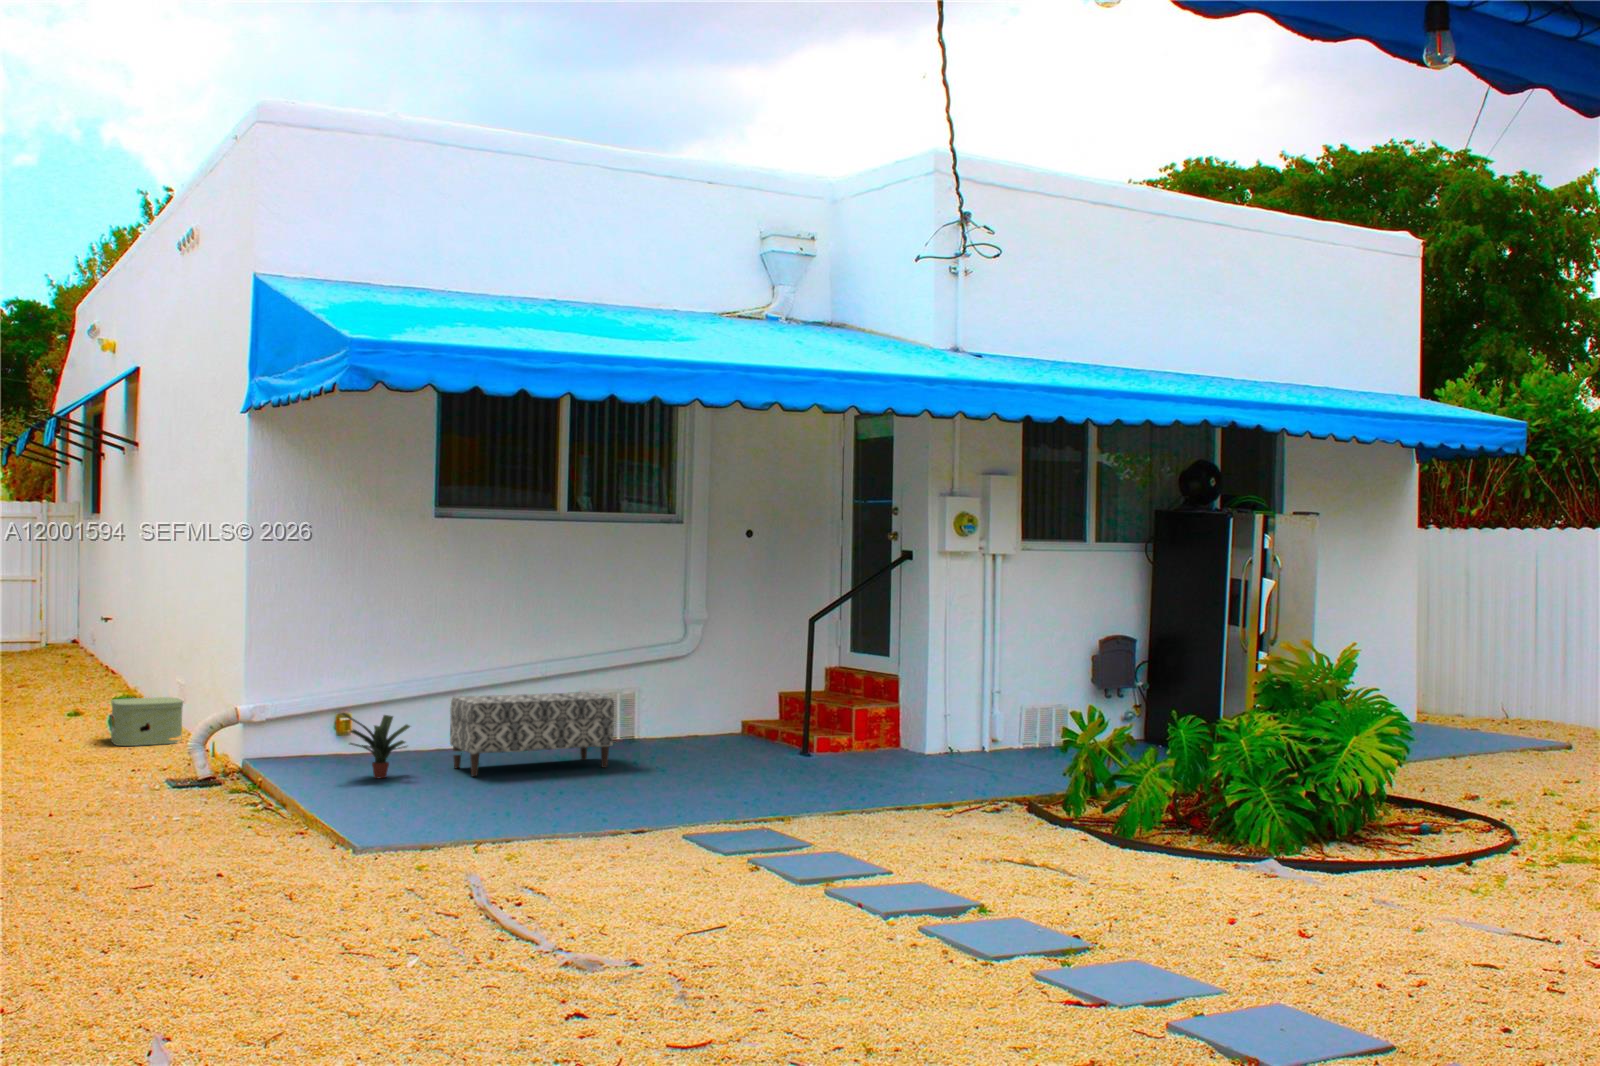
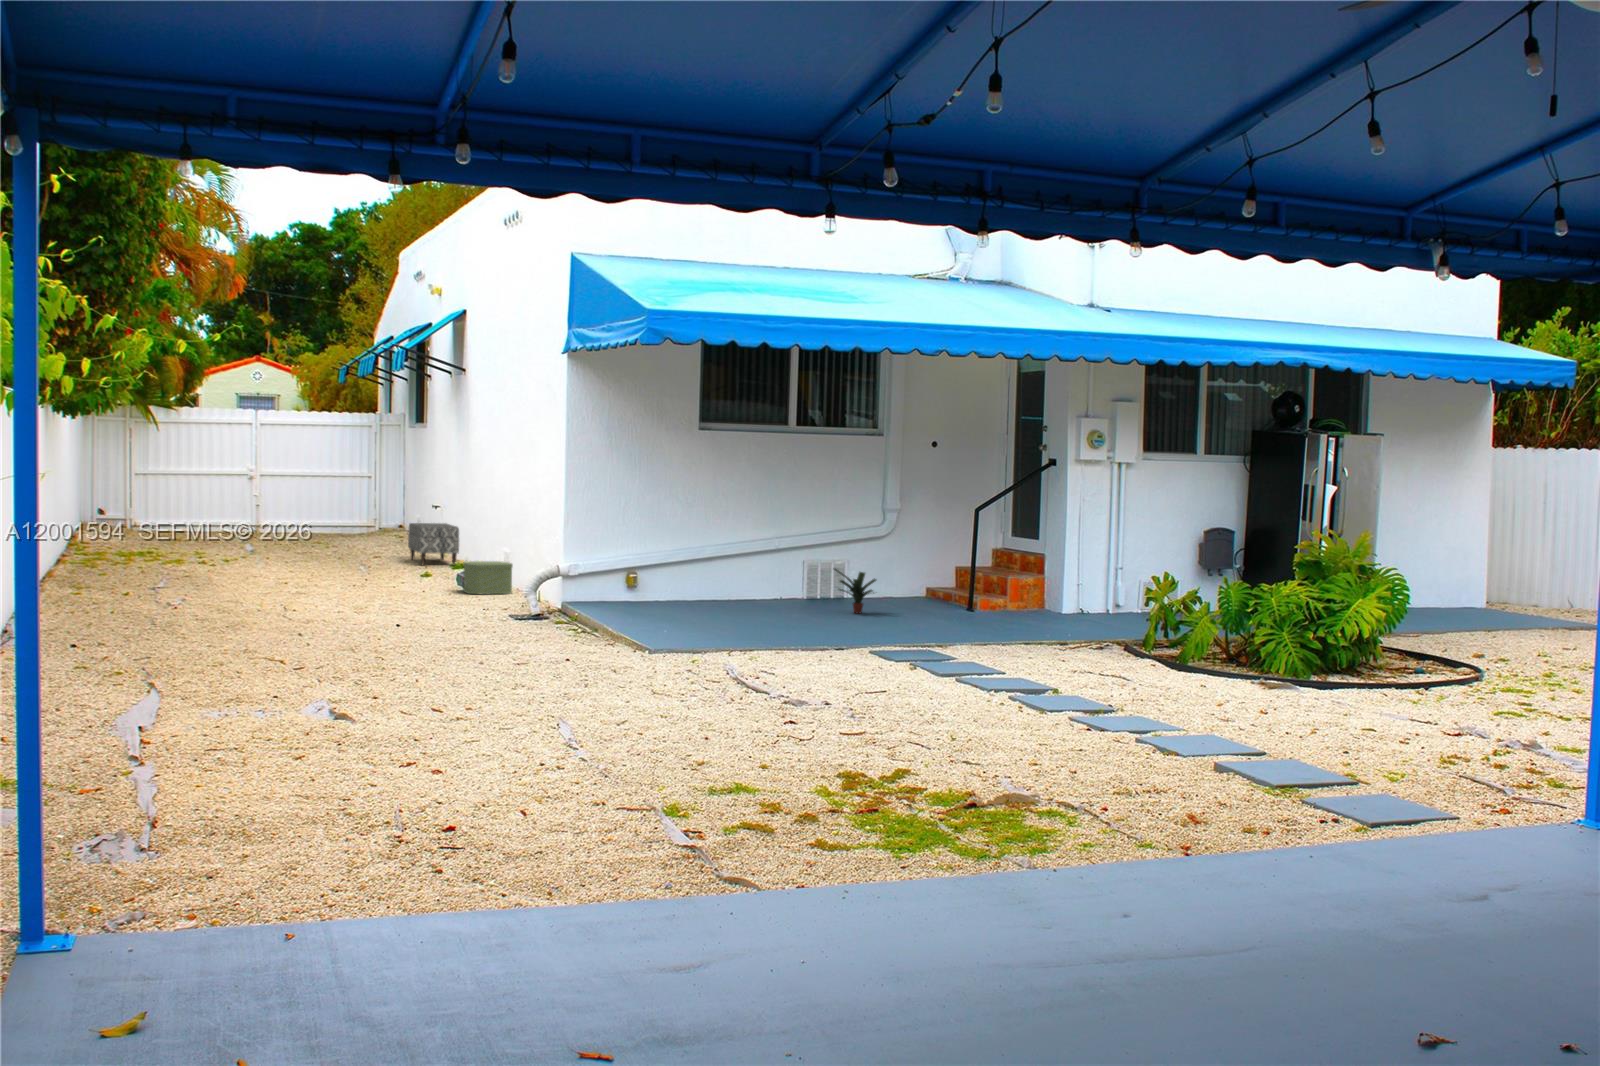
bench: present [450,692,614,776] -> present [408,523,459,565]
potted plant: present [342,713,410,778] -> present [834,569,876,613]

